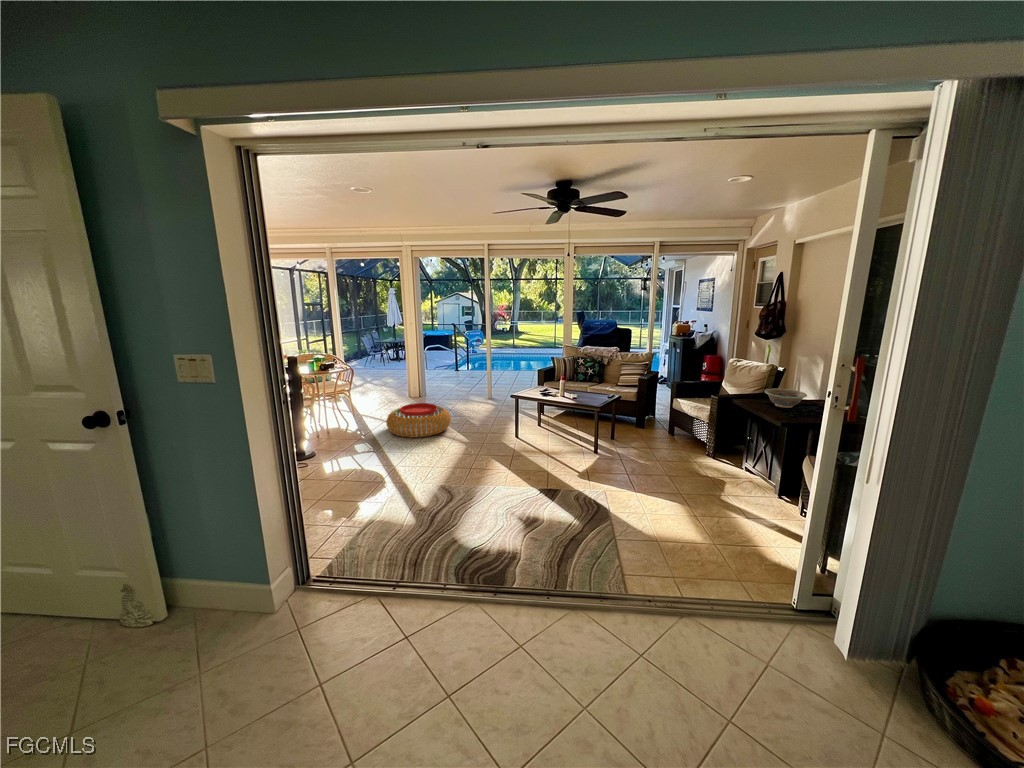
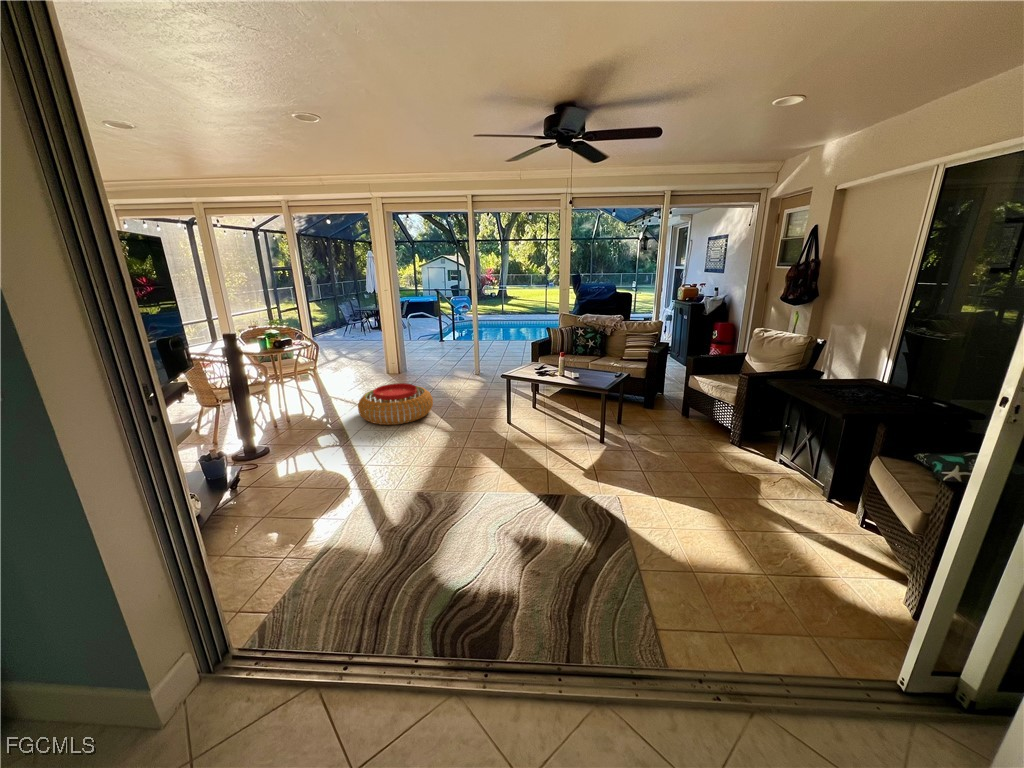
decorative bowl: present [765,388,807,408] -> none [809,366,863,390]

